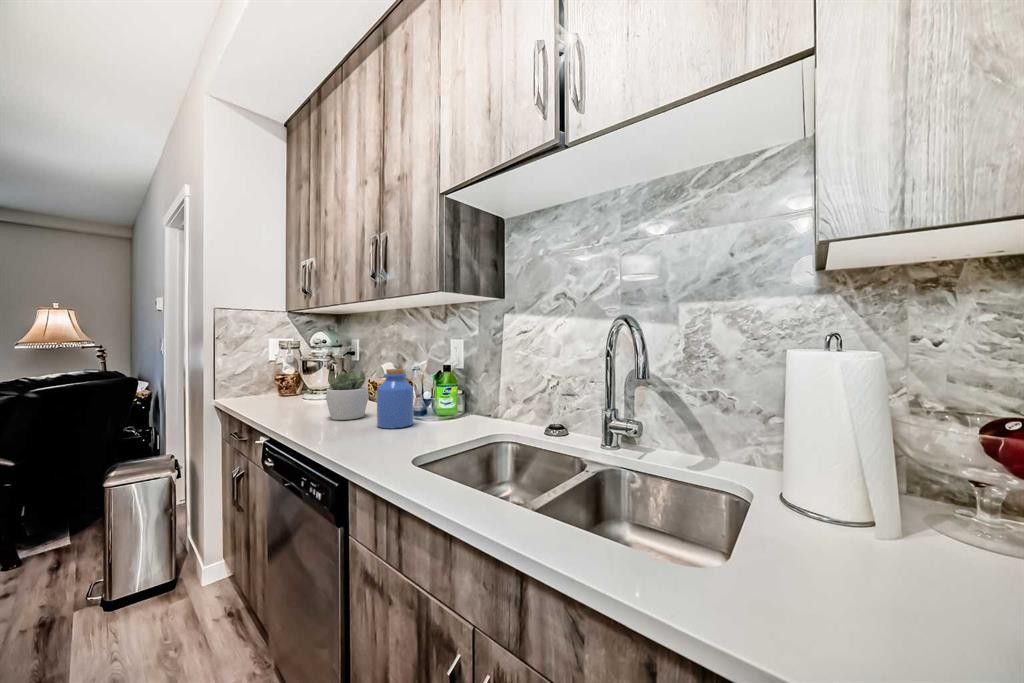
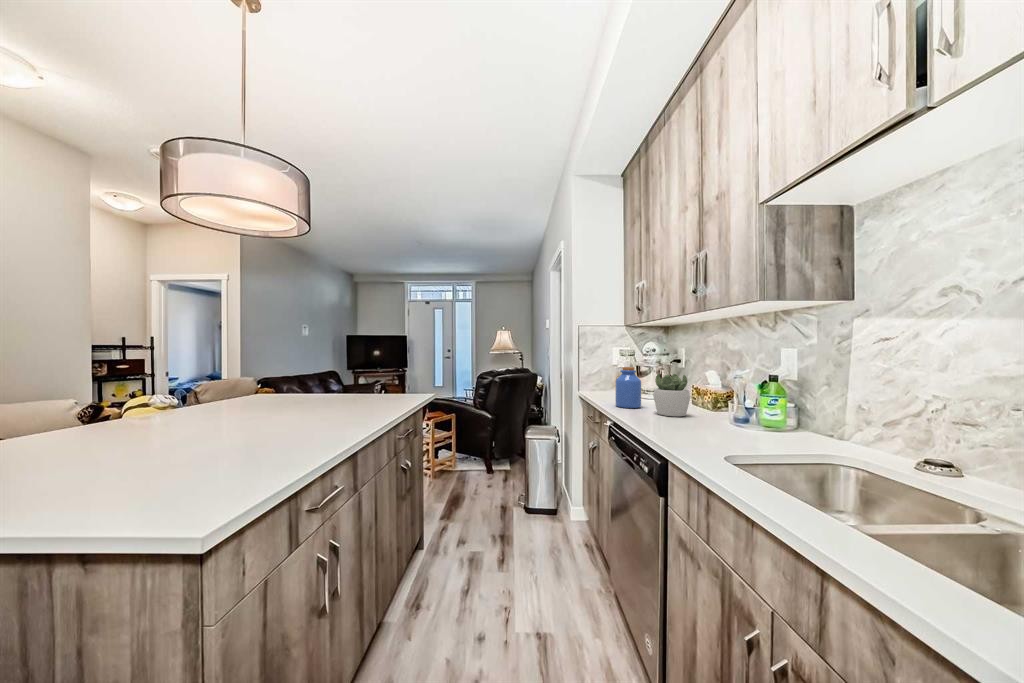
jar: present [377,369,414,428] -> present [615,367,641,408]

